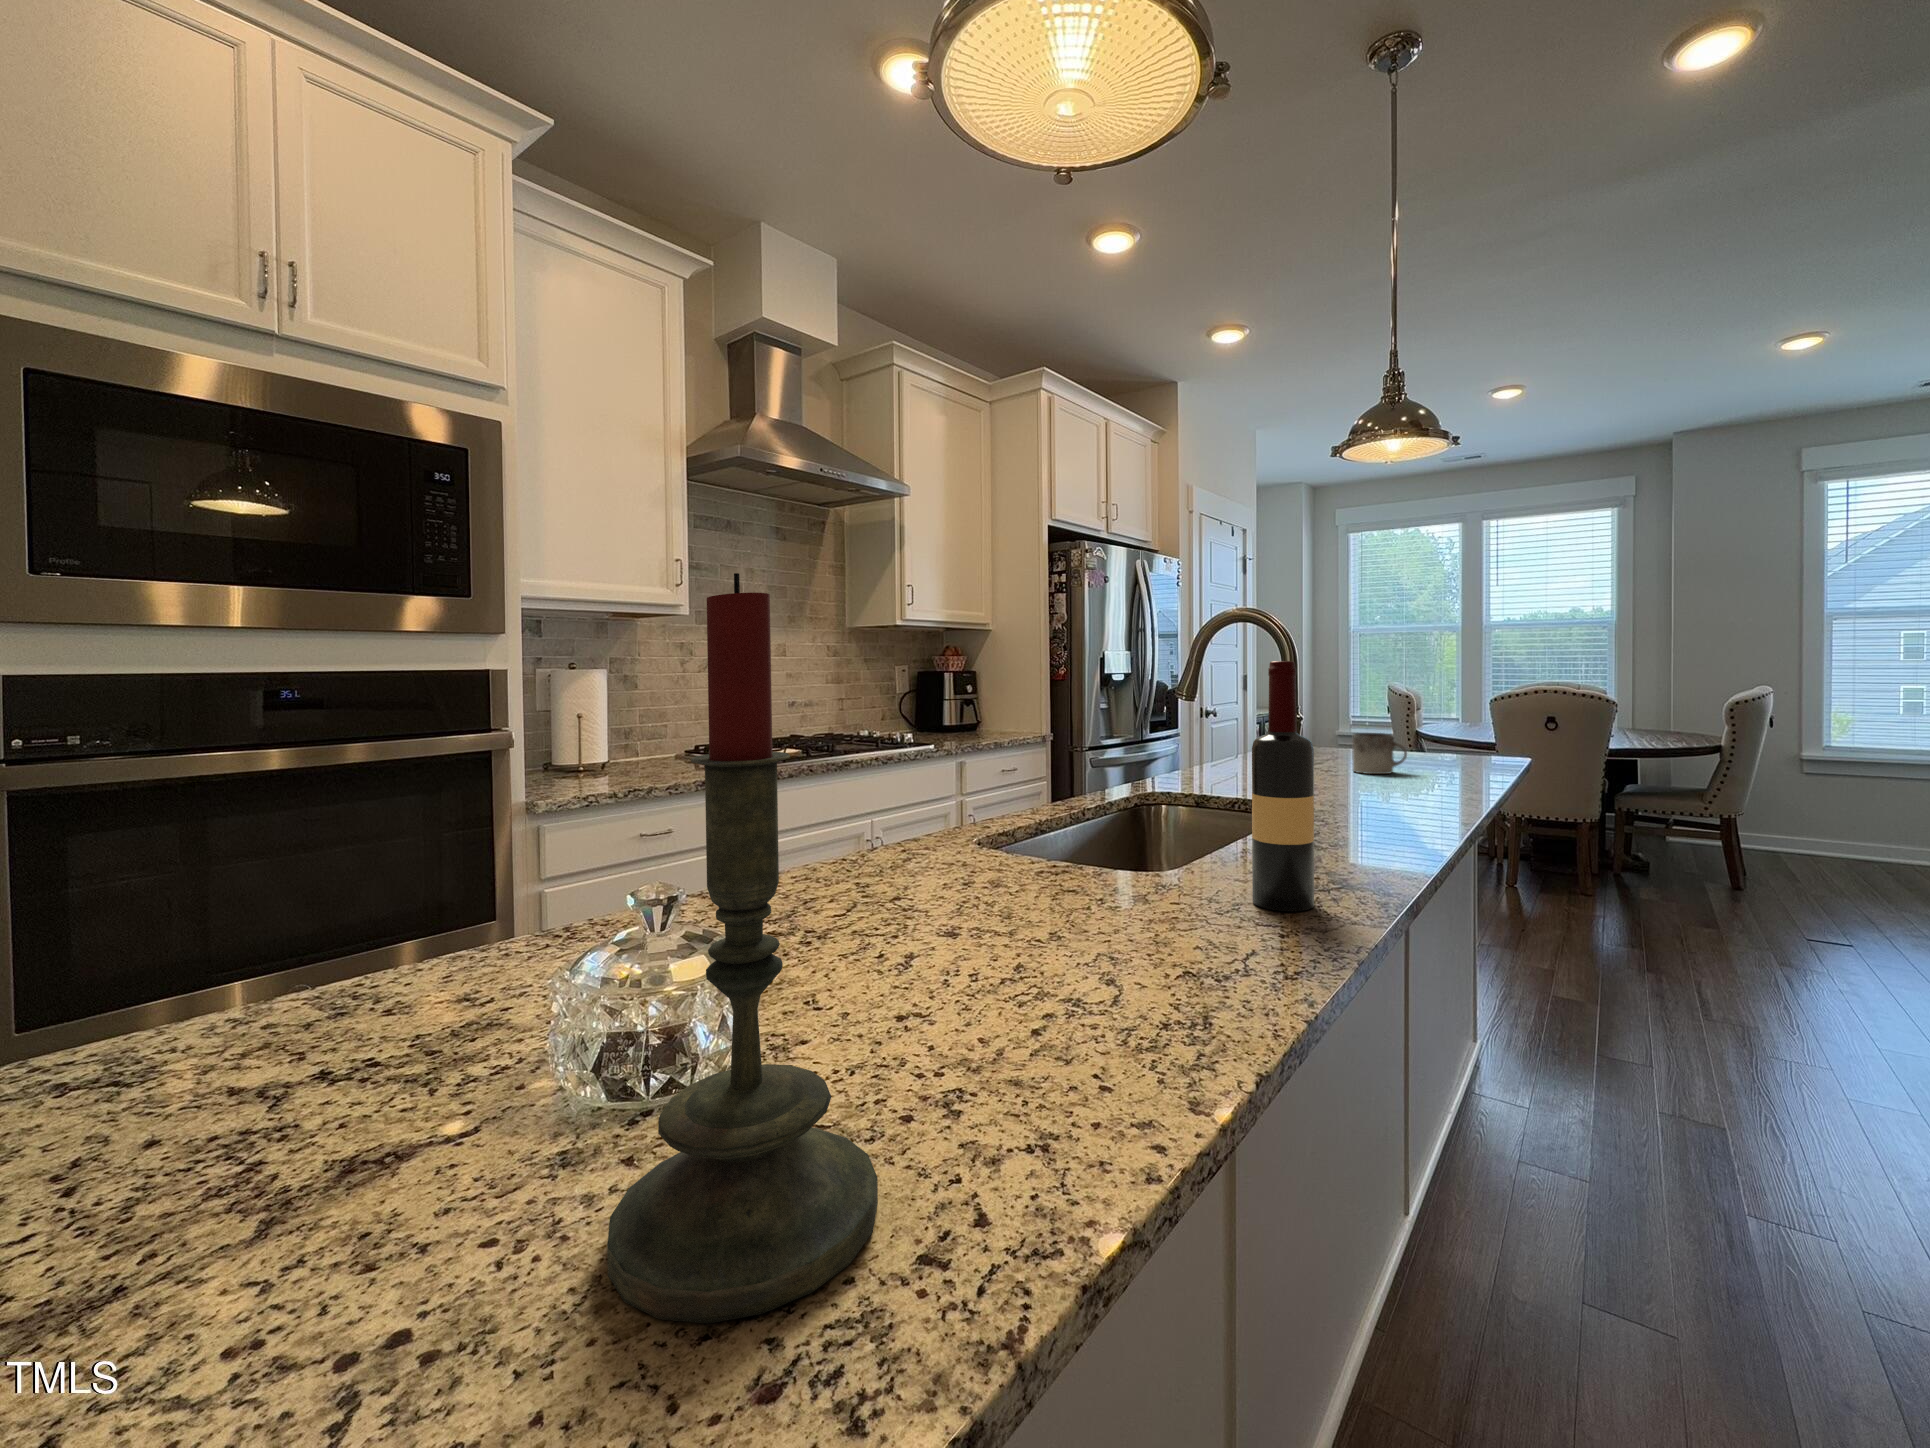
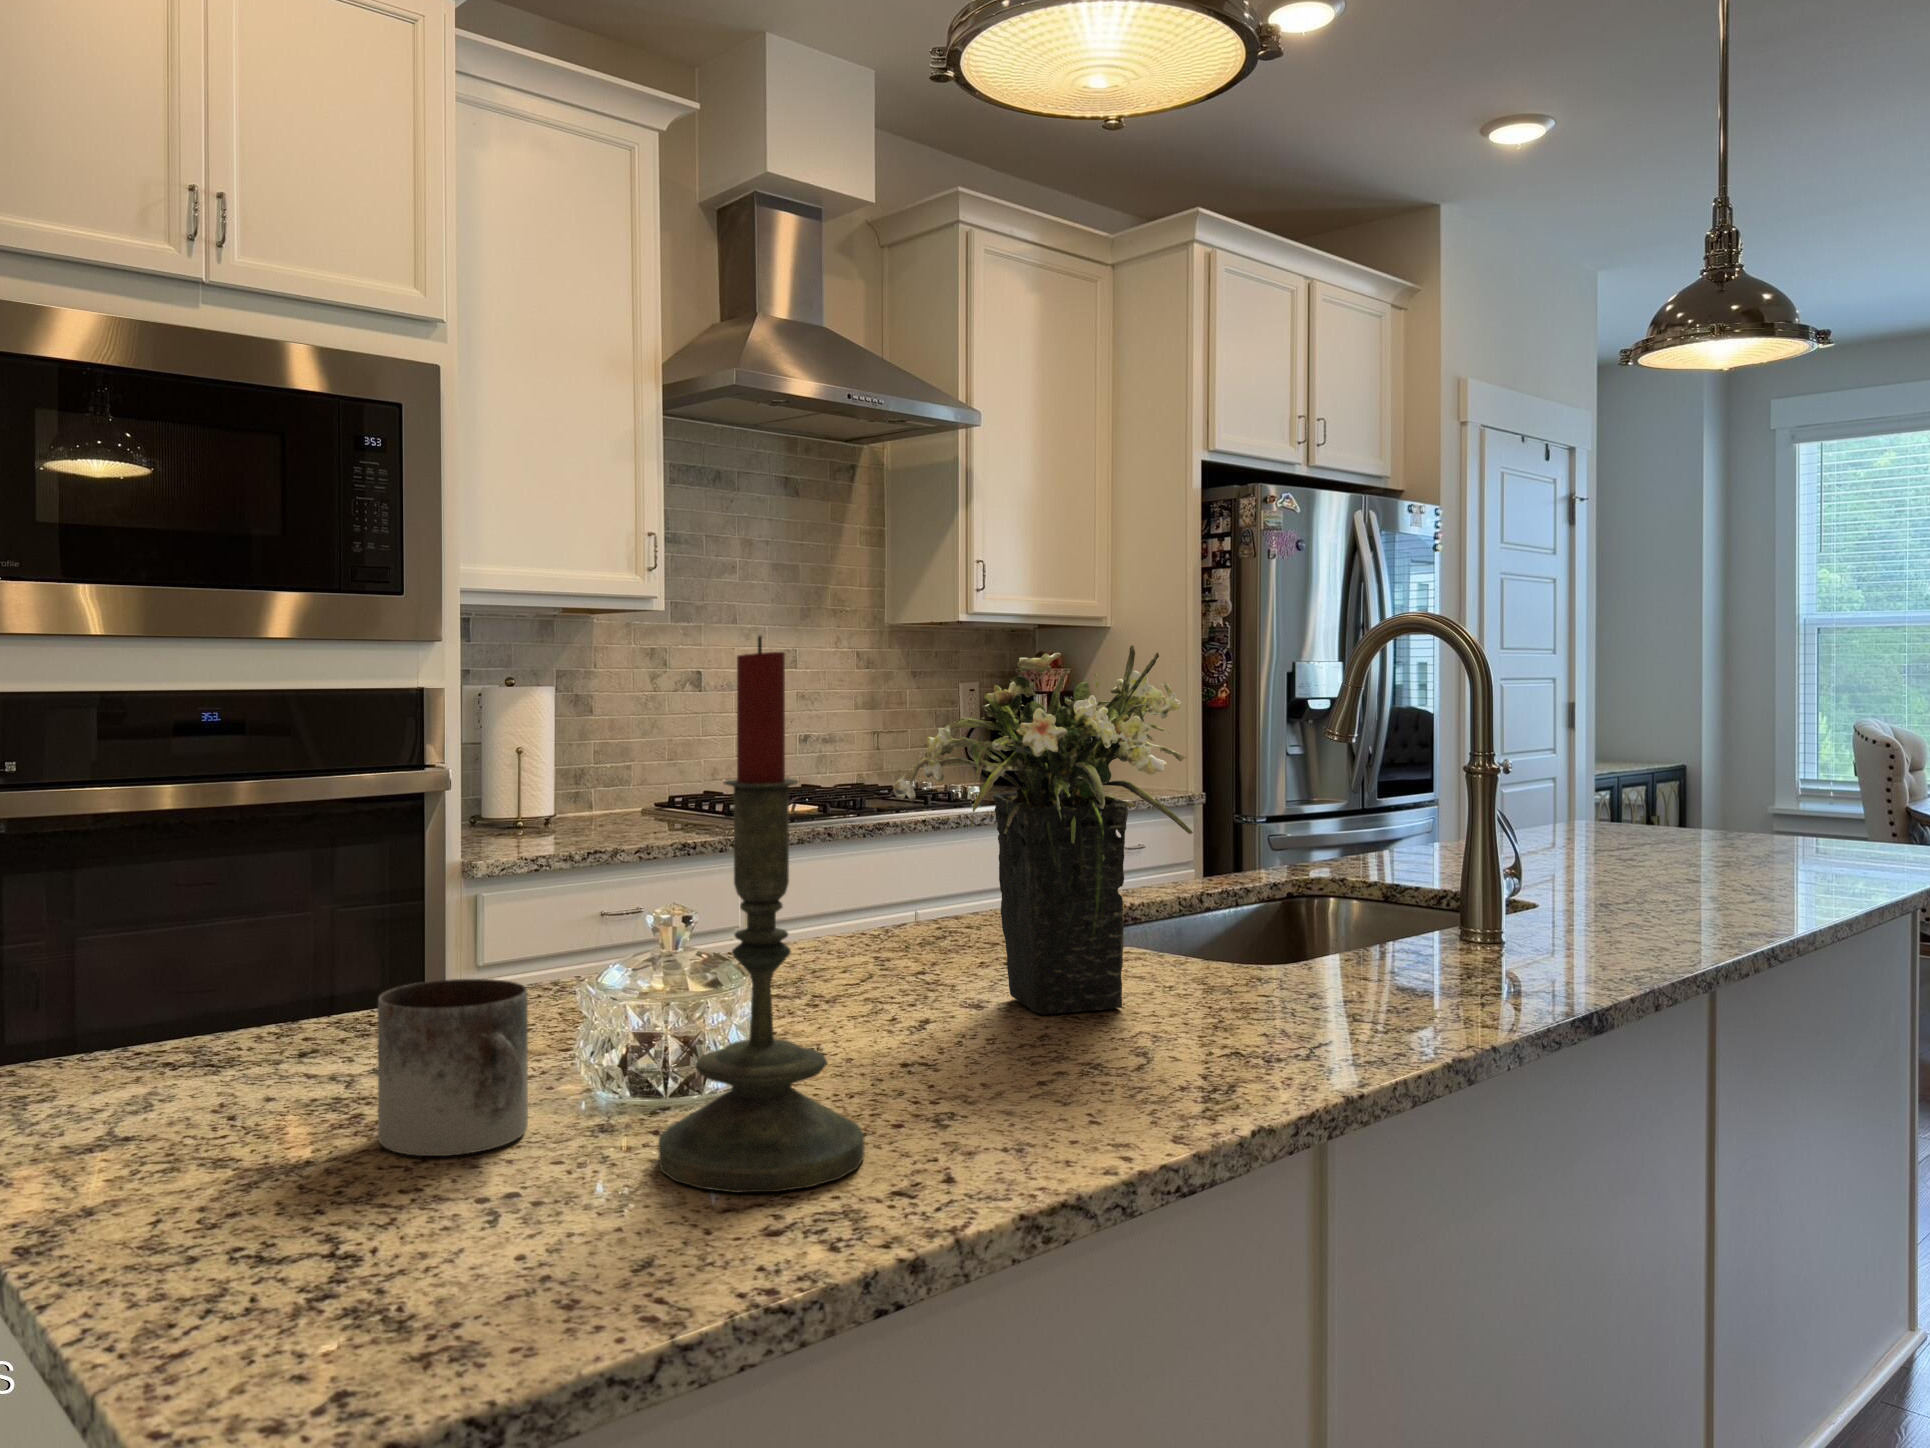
flower arrangement: none [878,619,1144,938] -> present [893,645,1193,1014]
wine bottle: present [1252,661,1314,911] -> none [1358,696,1436,1009]
mug: present [1352,733,1407,774] -> present [378,979,528,1156]

